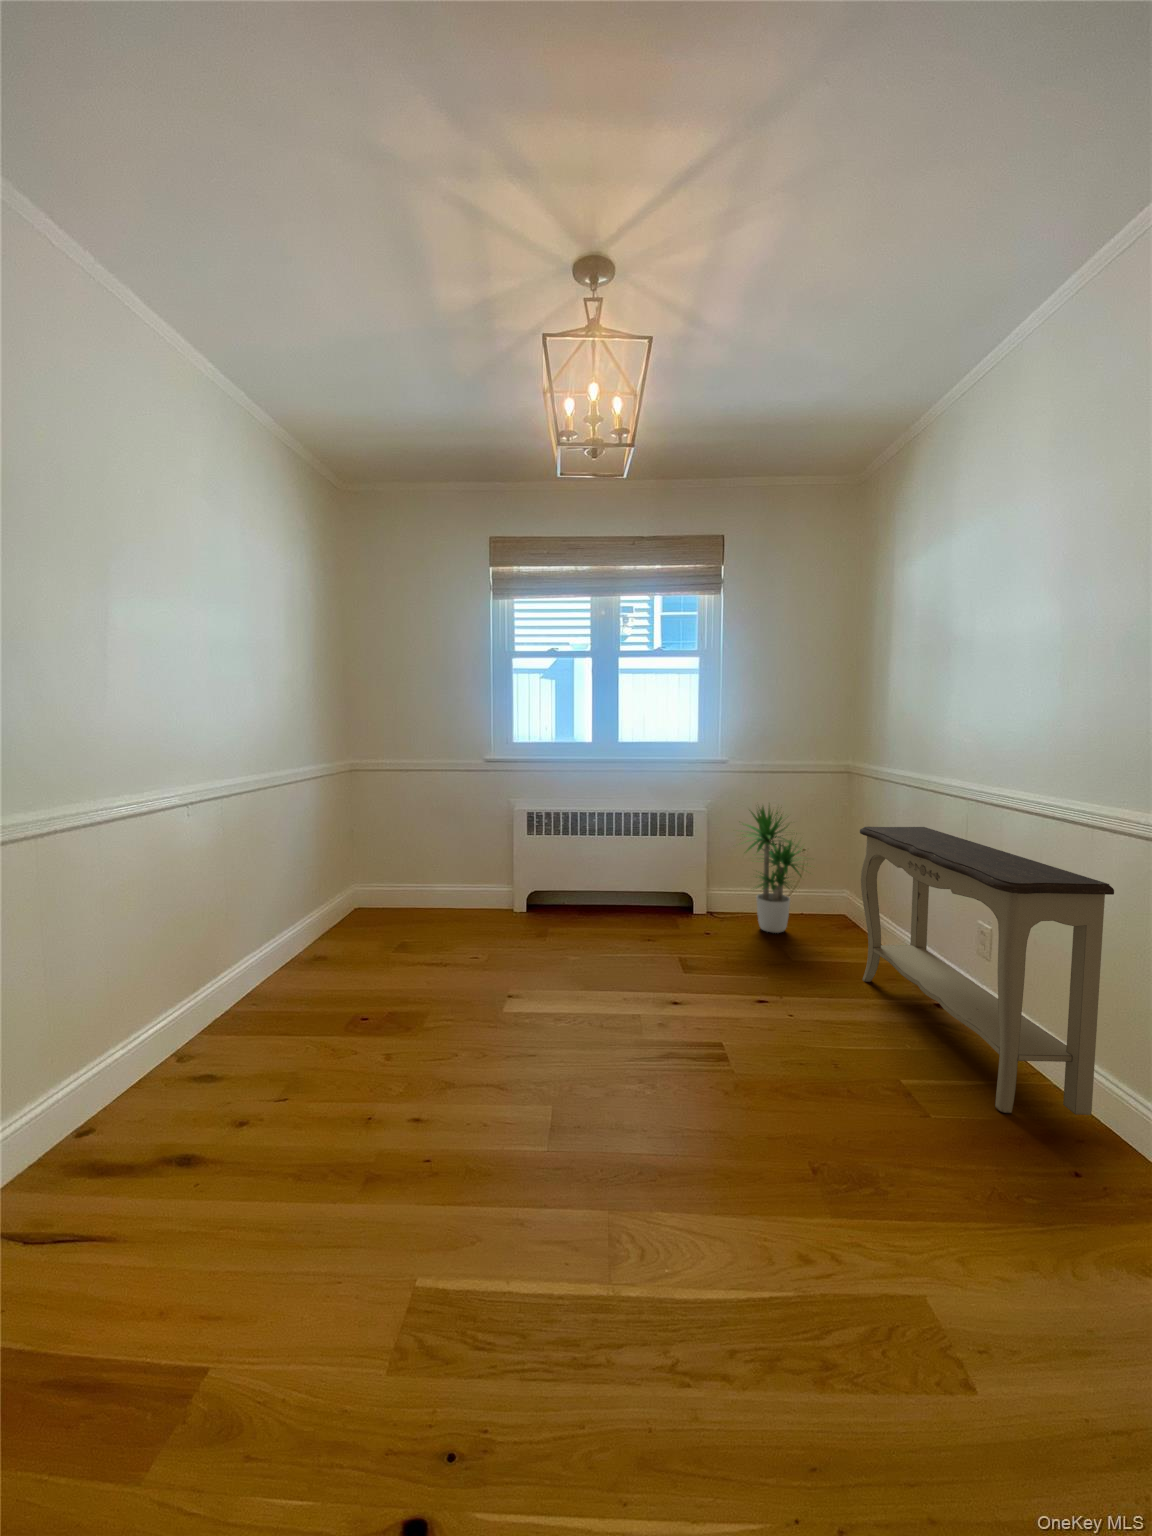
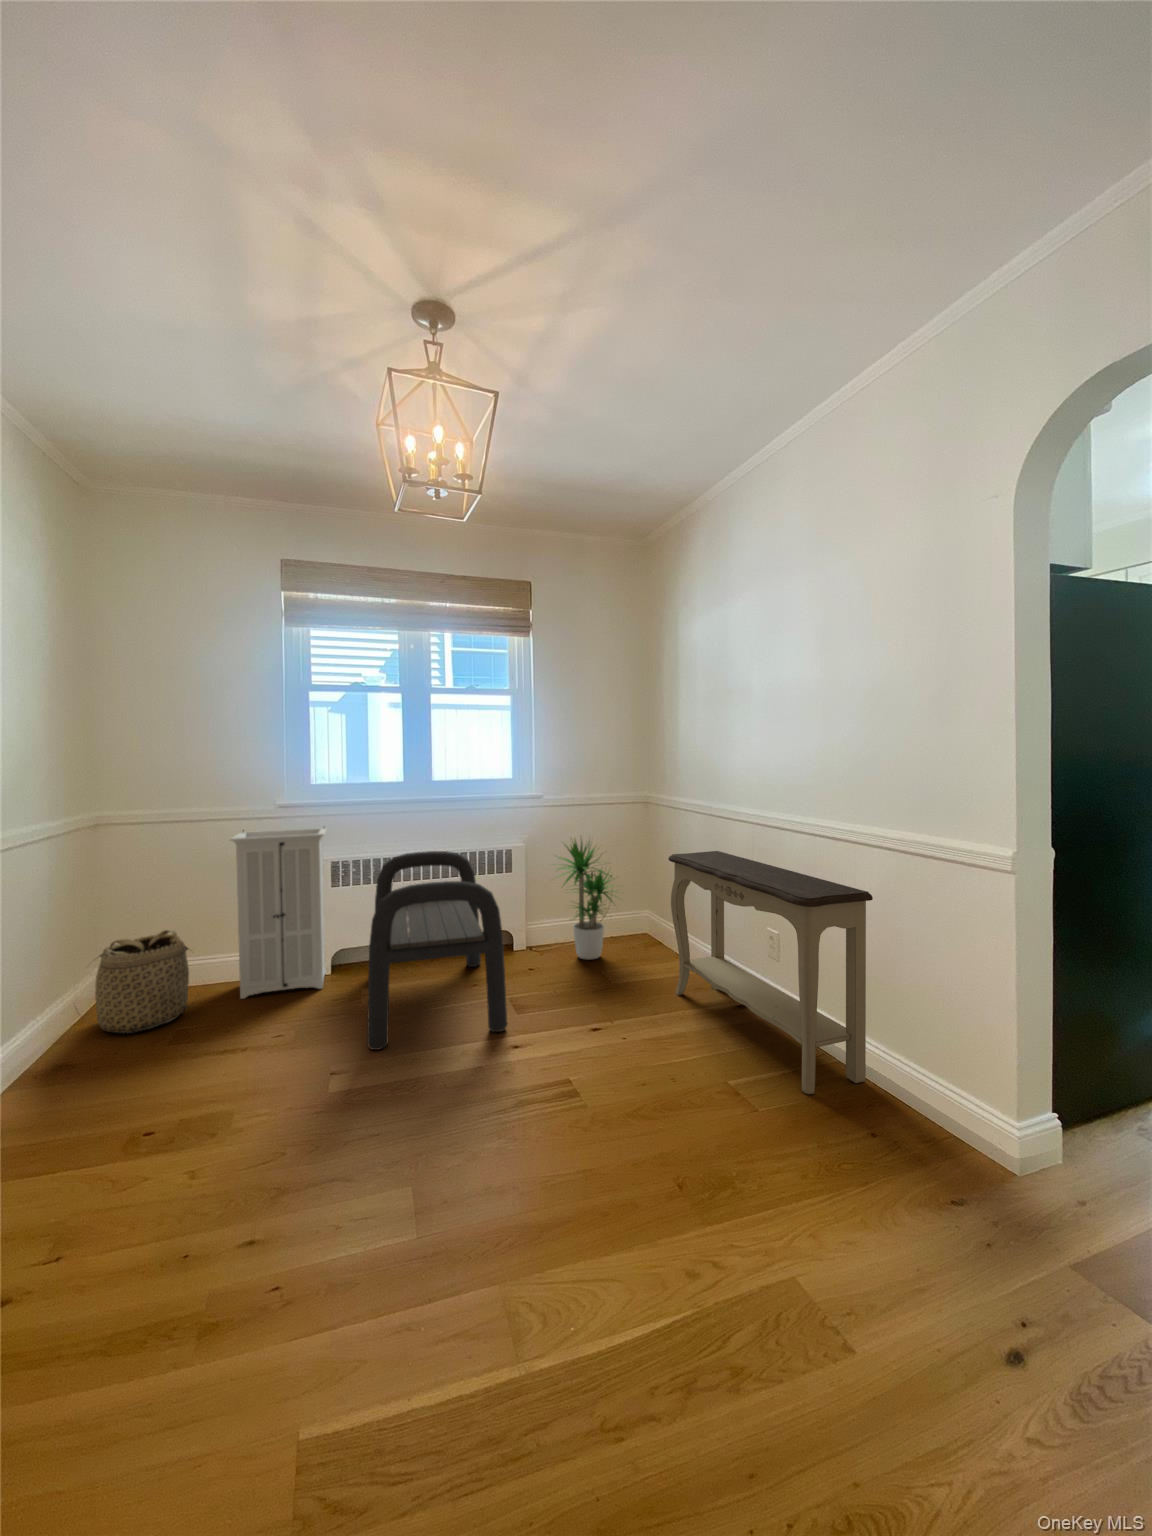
storage cabinet: none [444,780,524,924] -> present [230,828,327,999]
bench: none [541,809,671,986] -> present [367,851,507,1050]
basket: none [334,859,421,937] -> present [95,930,189,1033]

